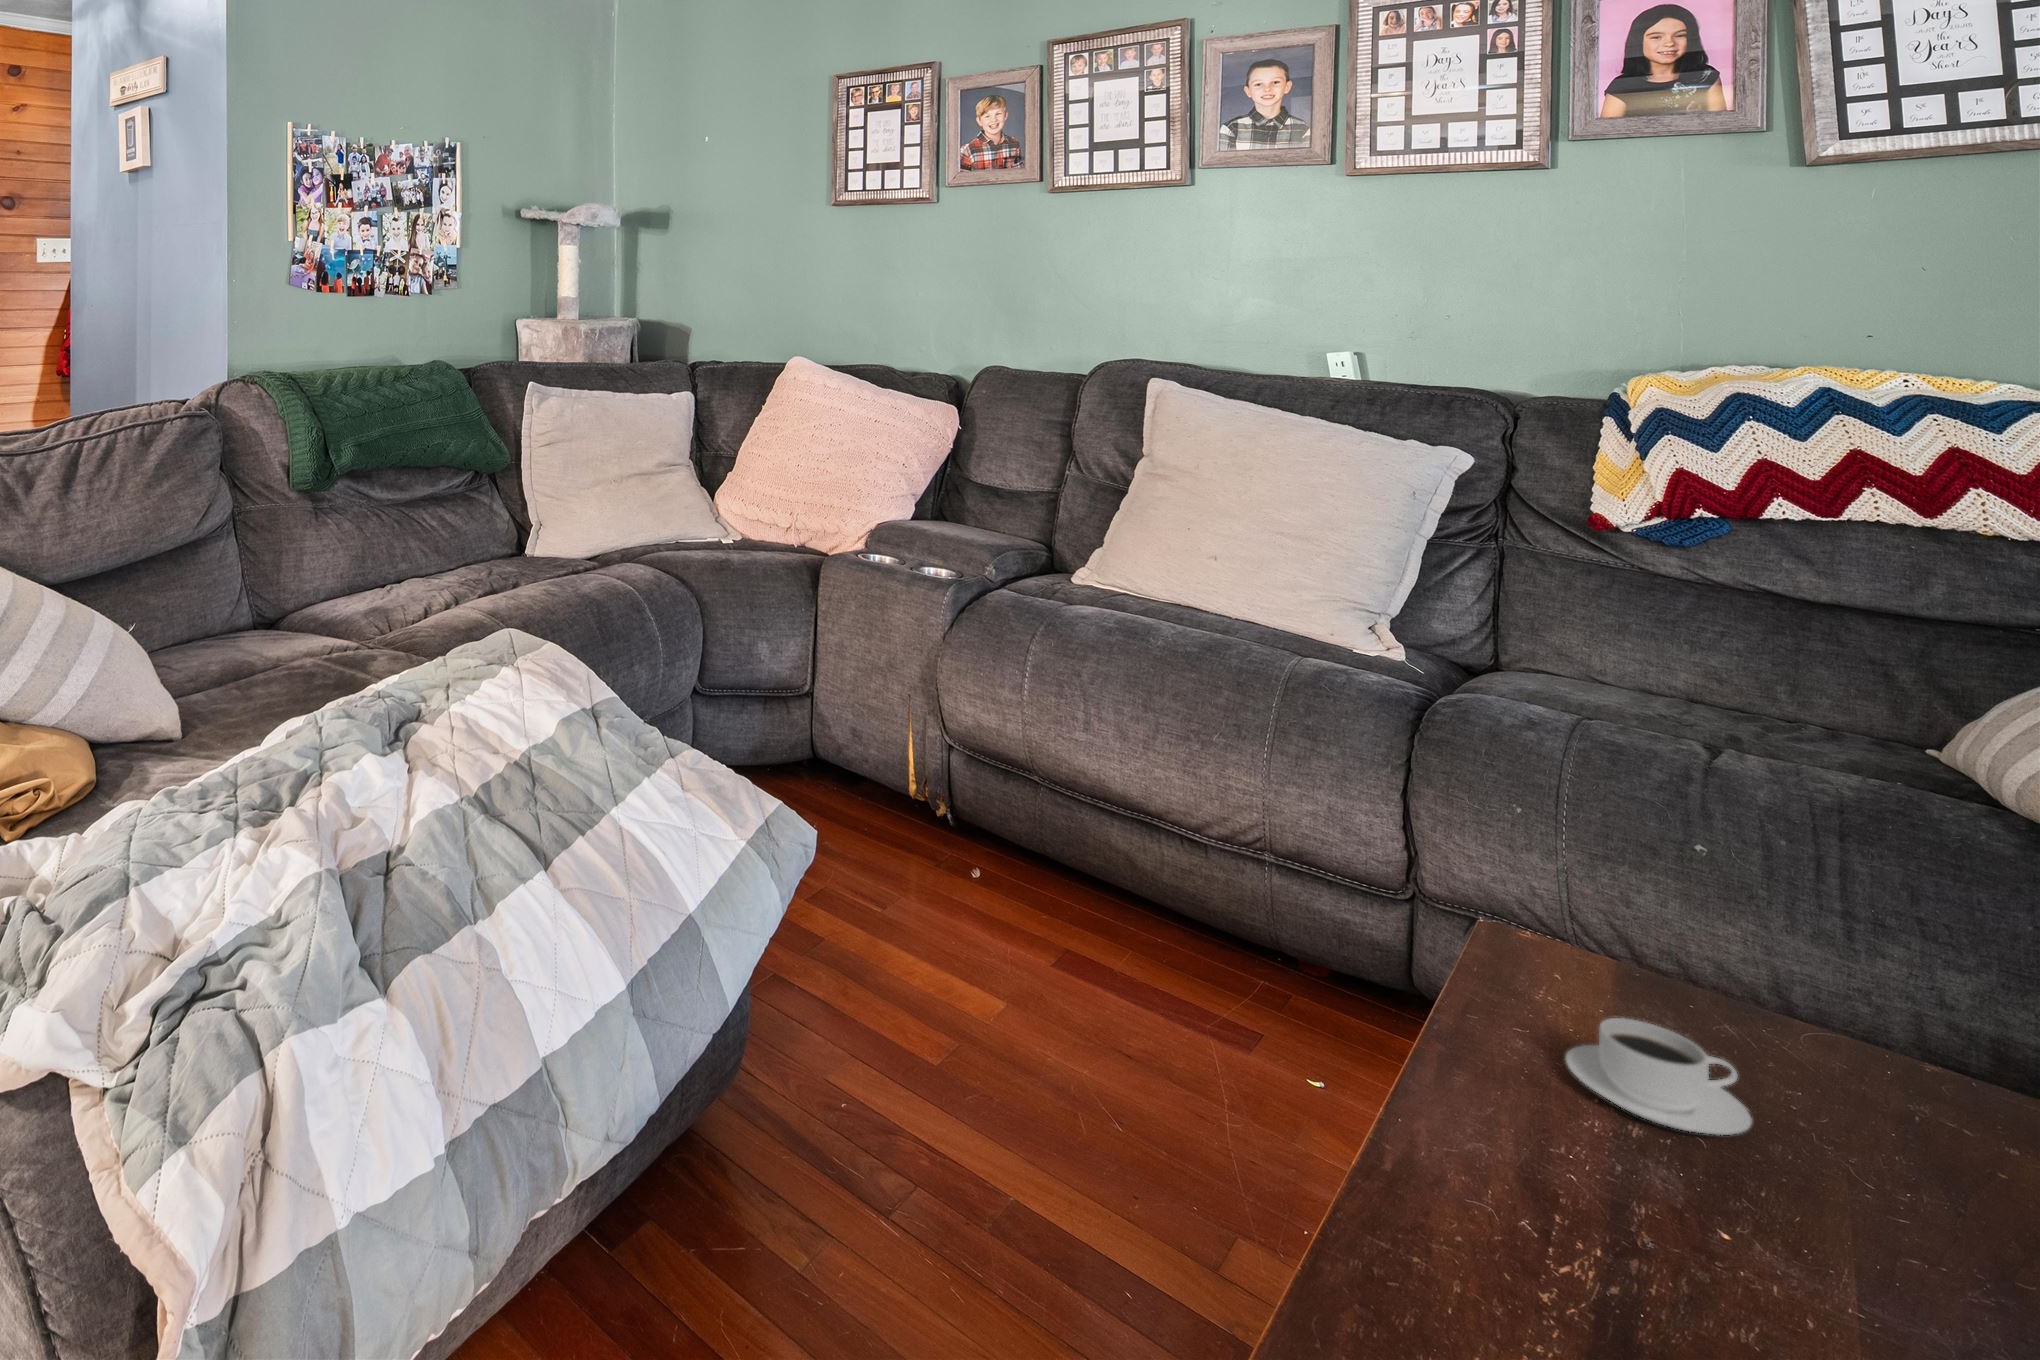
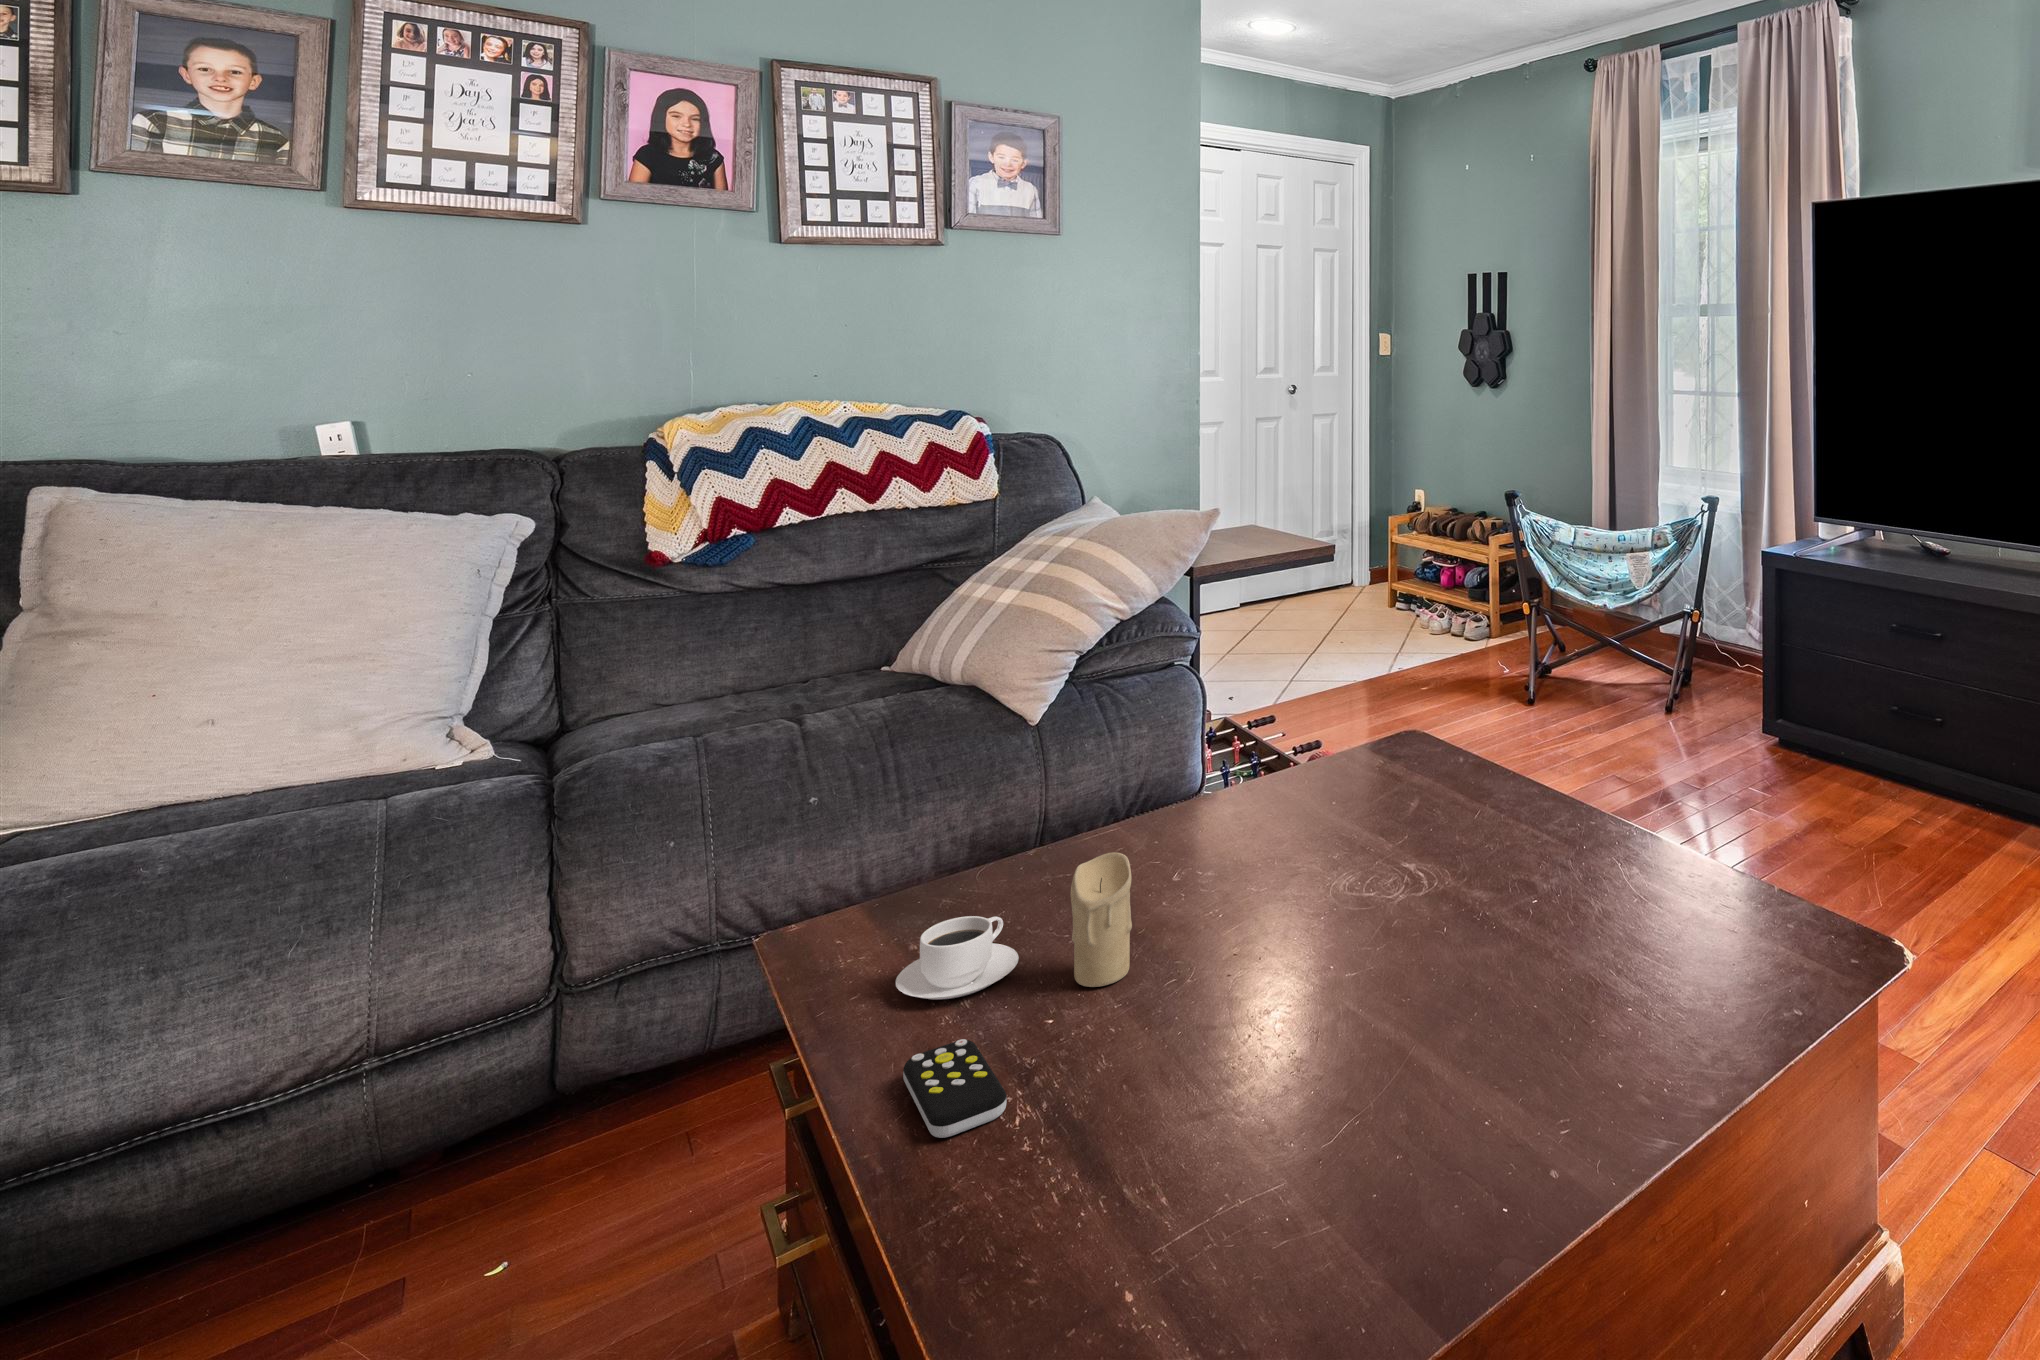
candle: none [1795,1062,1918,1259] -> present [1070,852,1132,987]
remote control: none [1461,1117,1583,1241] -> present [903,1039,1007,1138]

